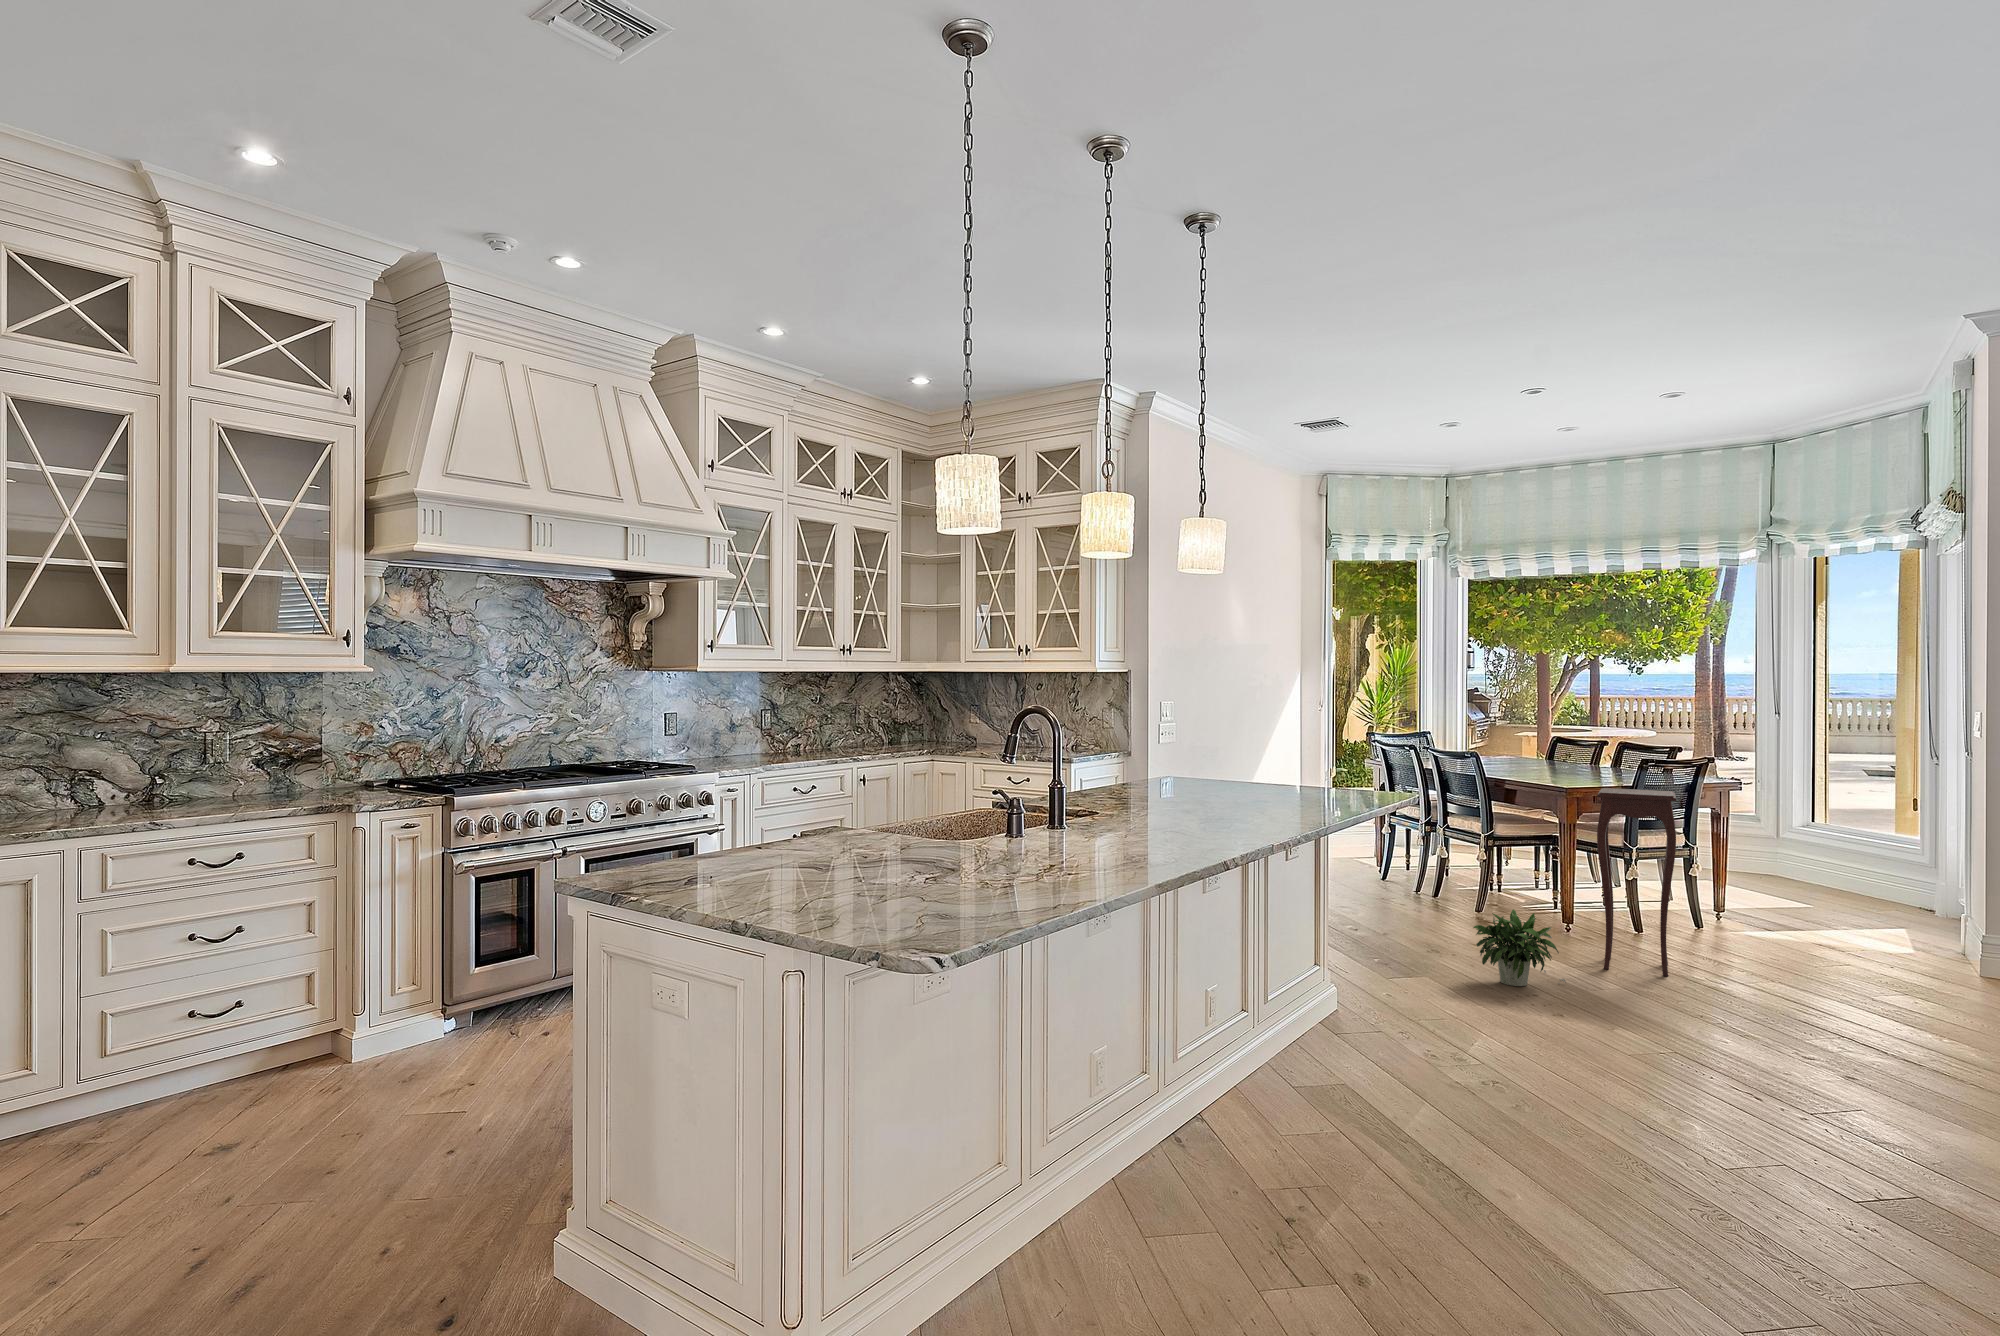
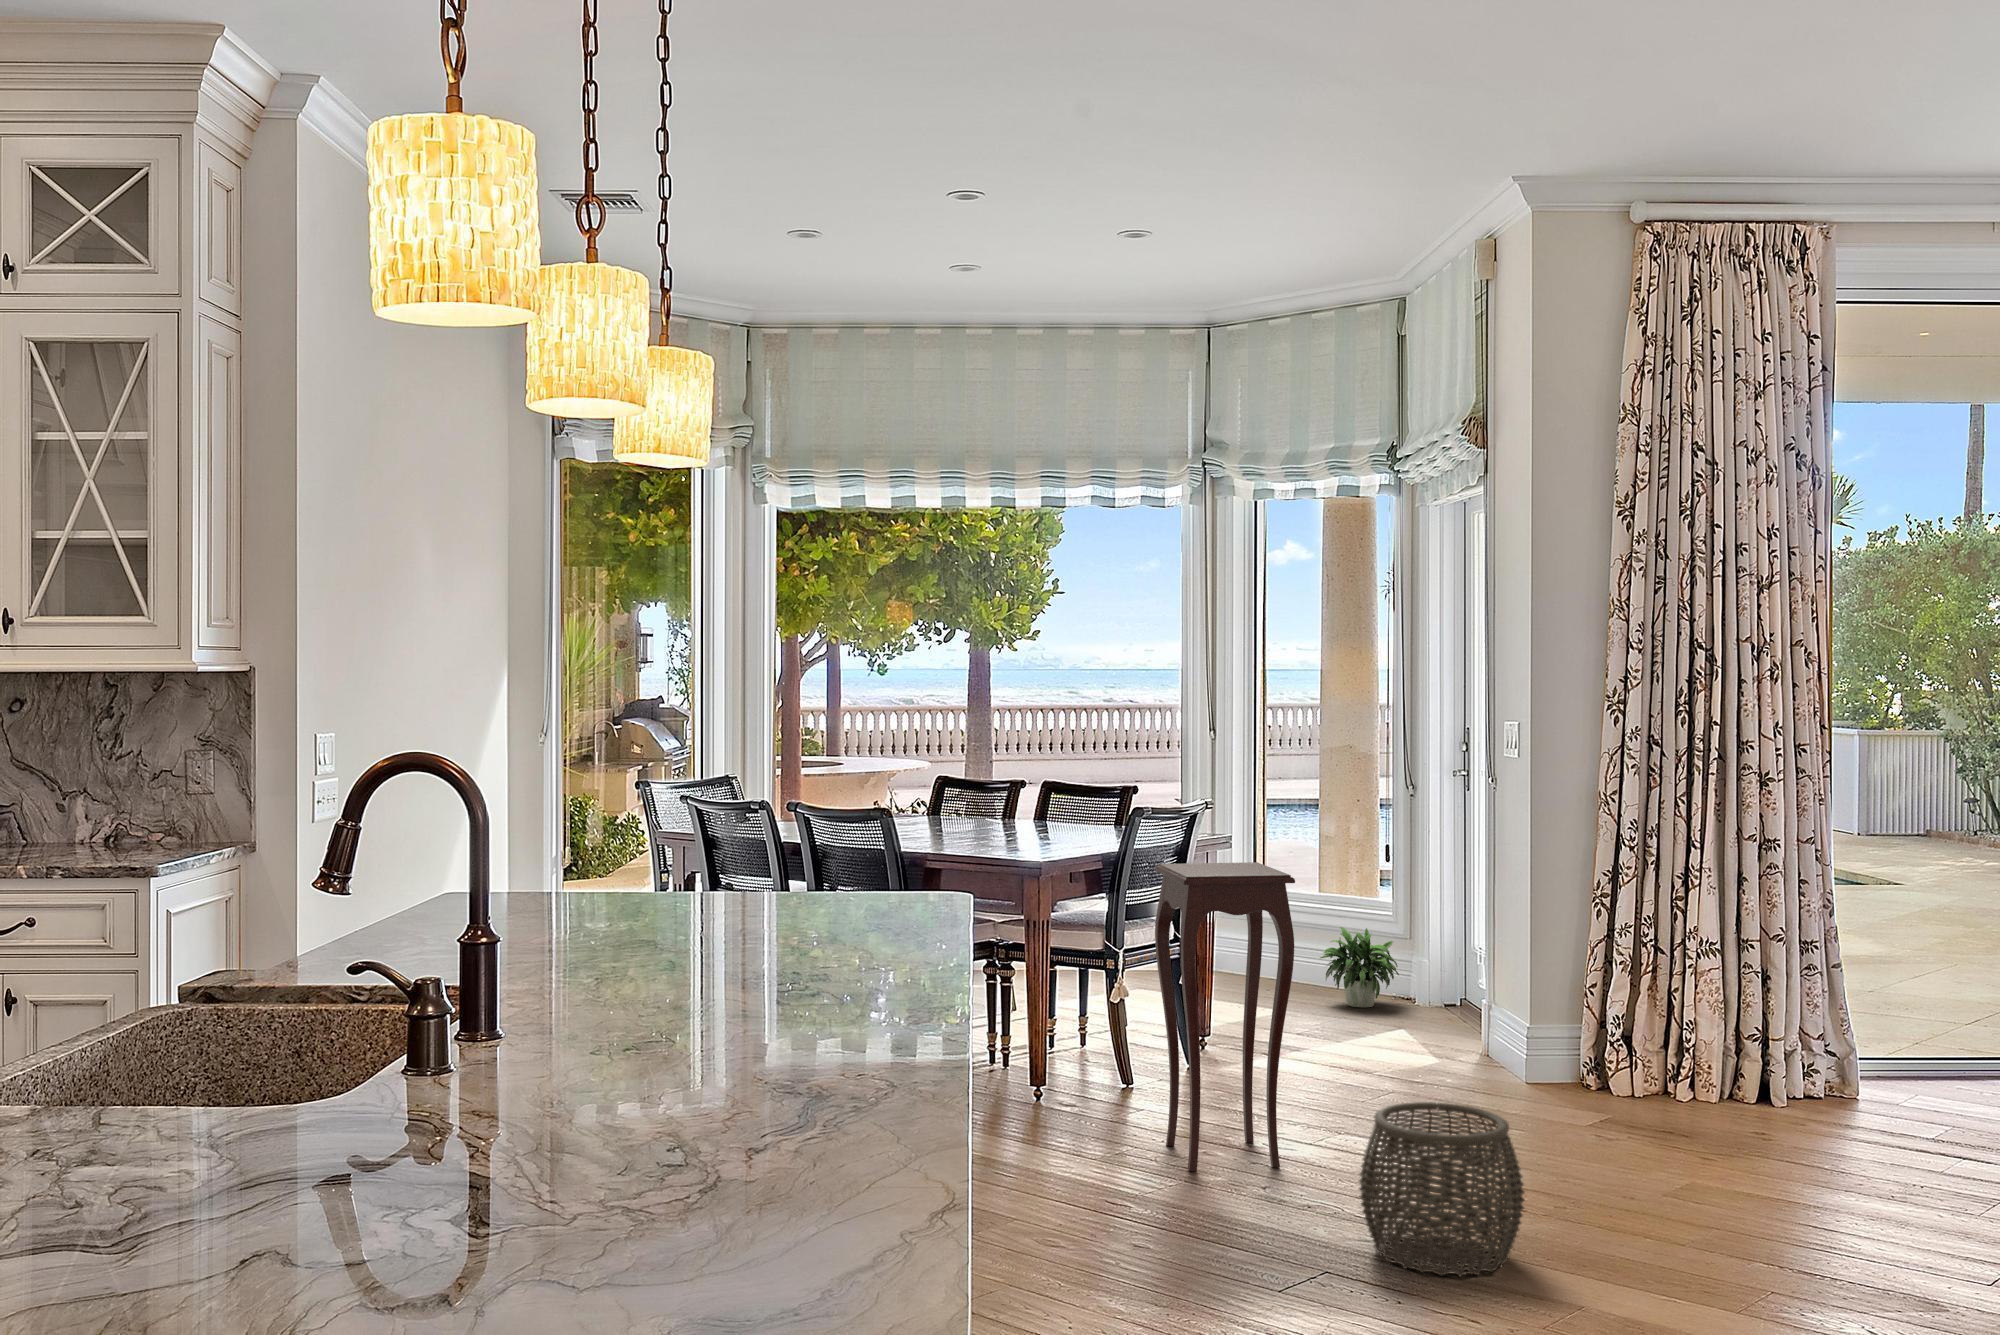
potted plant: present [1473,909,1566,986] -> present [1320,927,1399,1007]
woven basket: none [1659,929,1773,1030] -> present [1359,1102,1525,1277]

